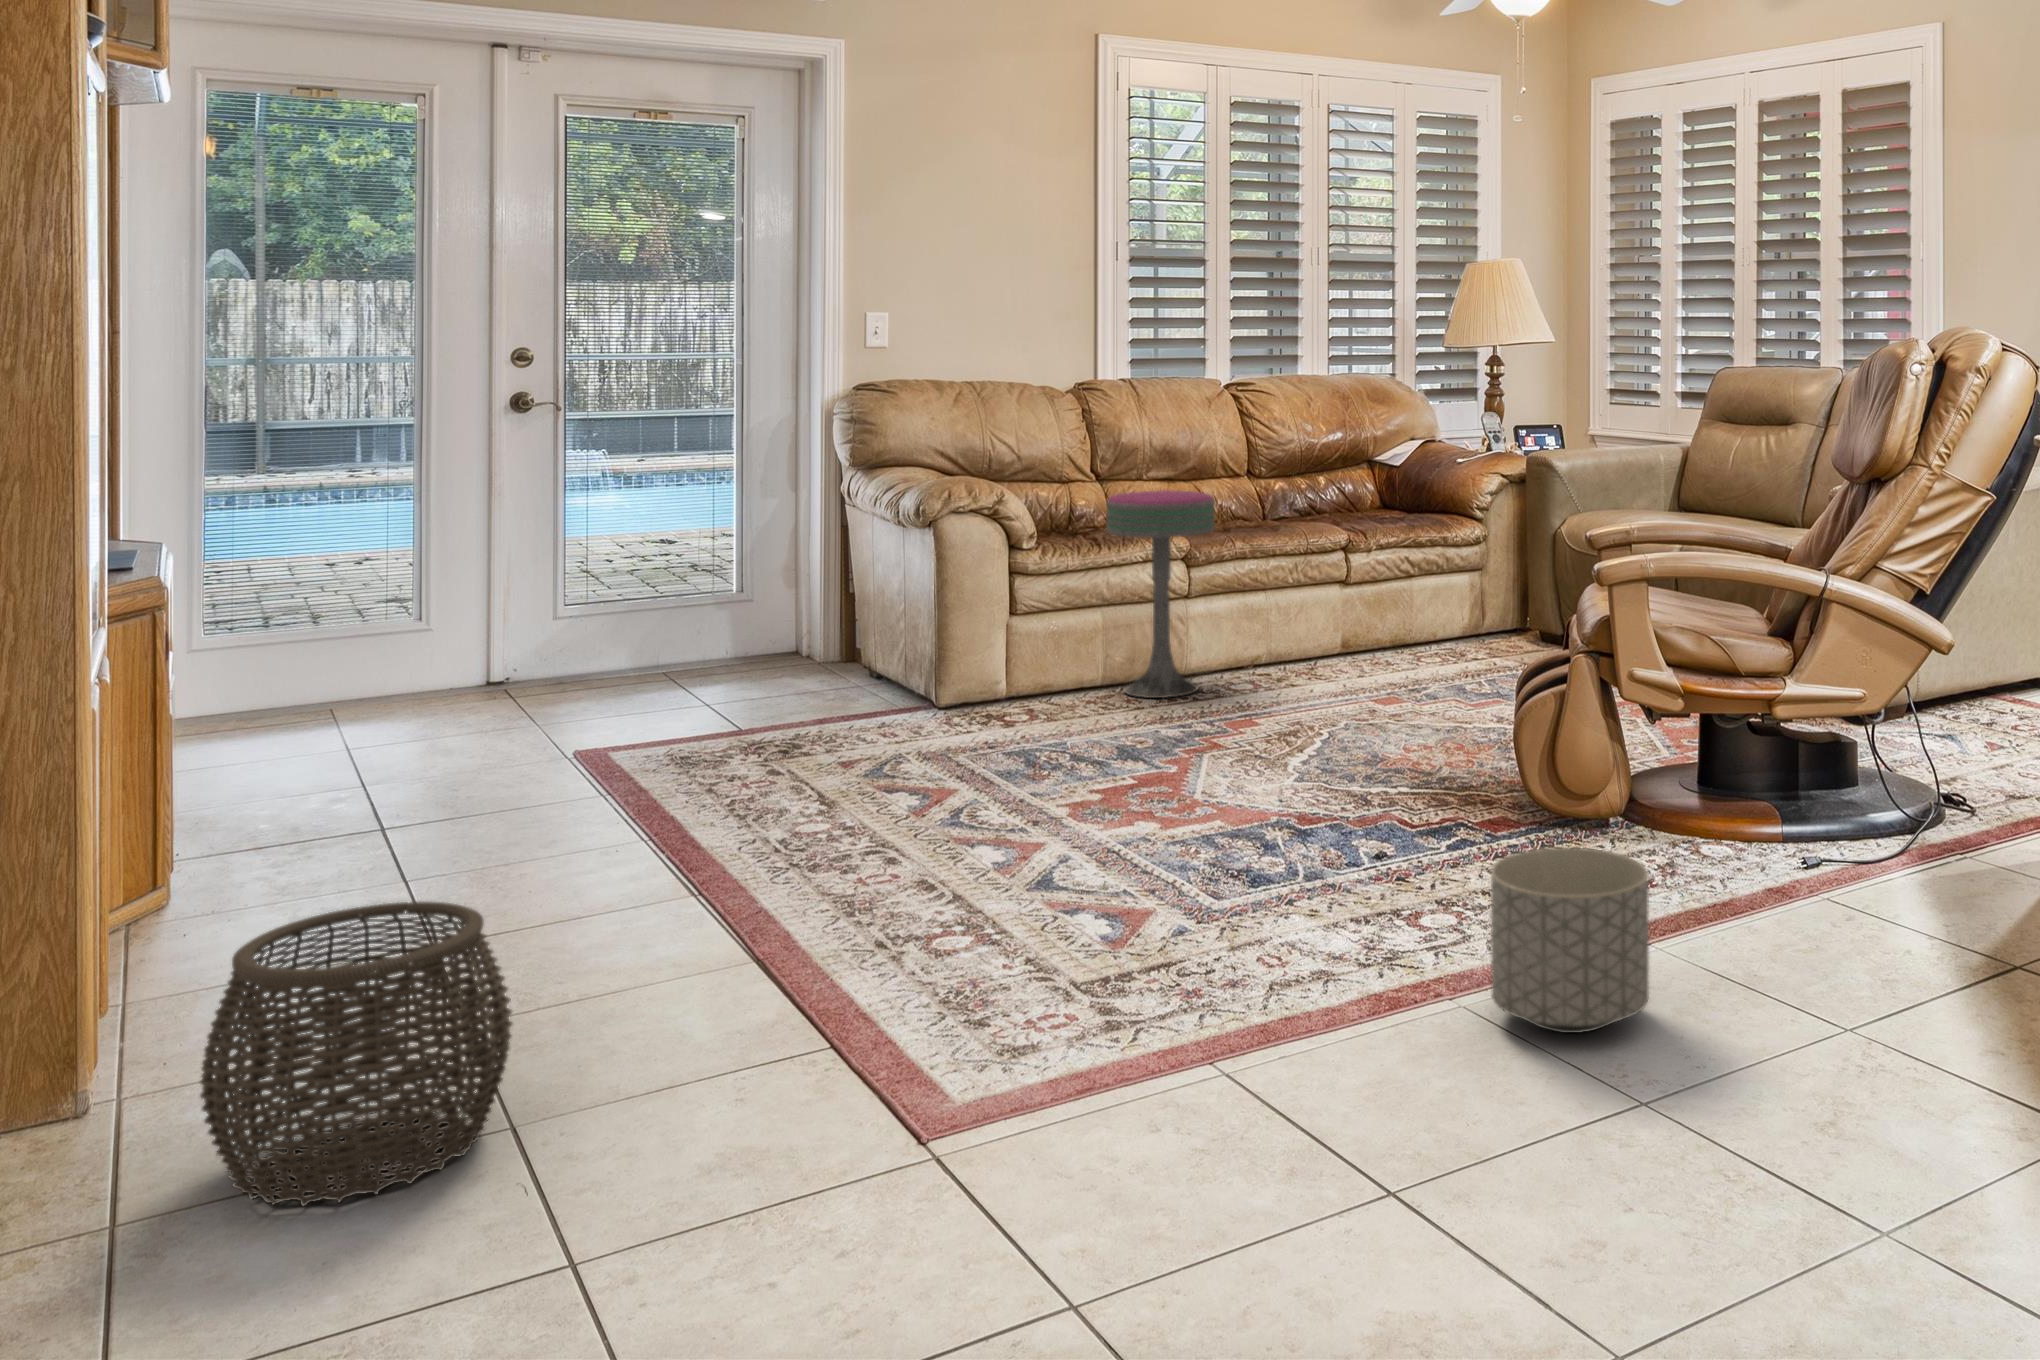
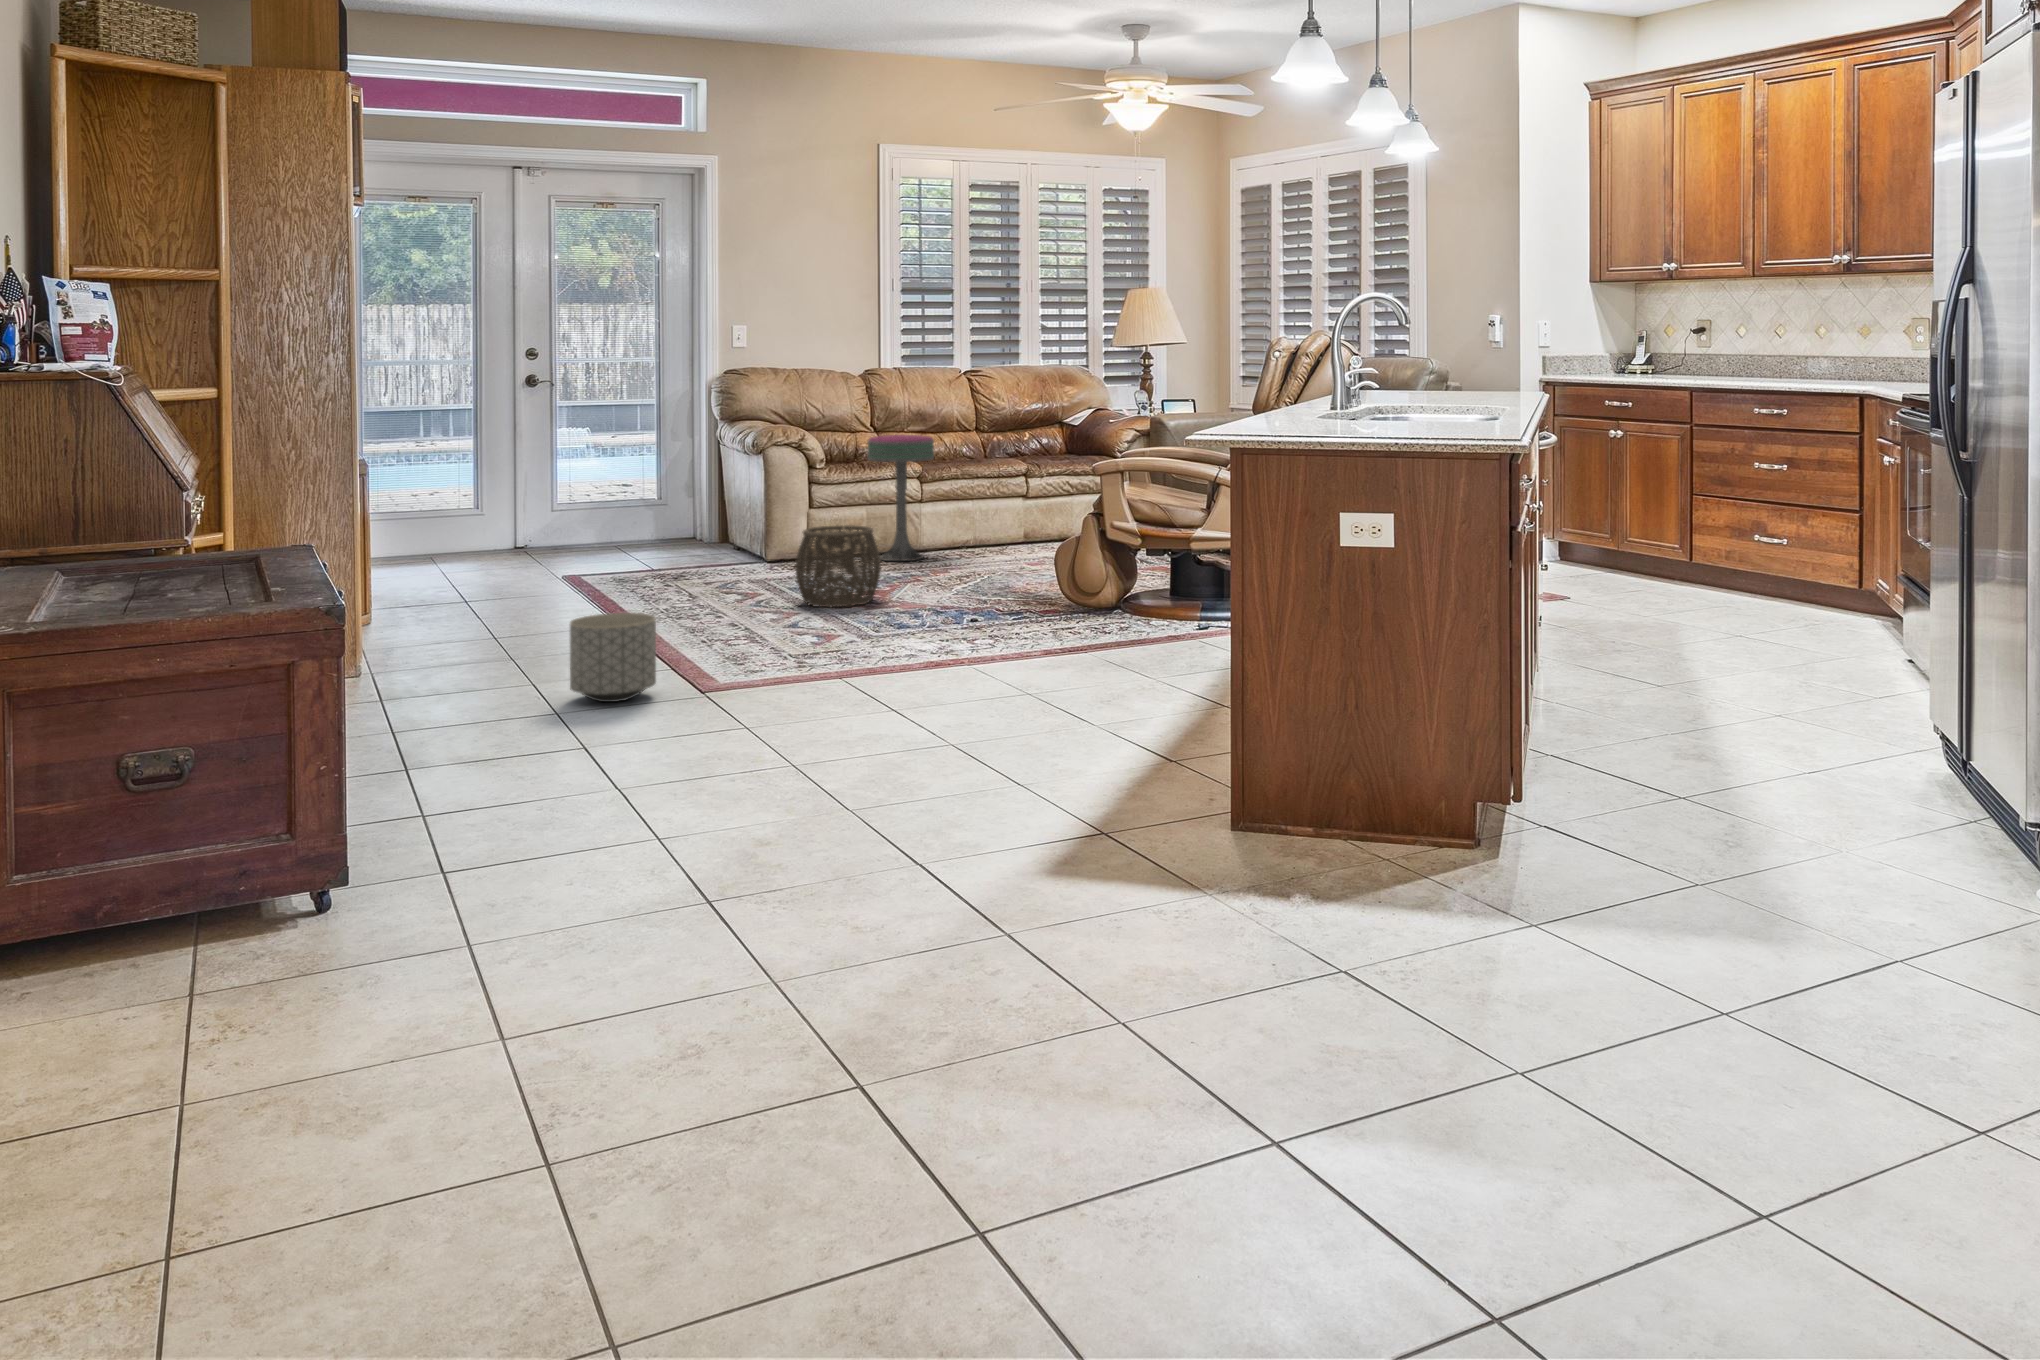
planter: present [1491,848,1649,1033] -> present [570,613,656,702]
woven basket: present [200,901,512,1206] -> present [795,525,881,608]

